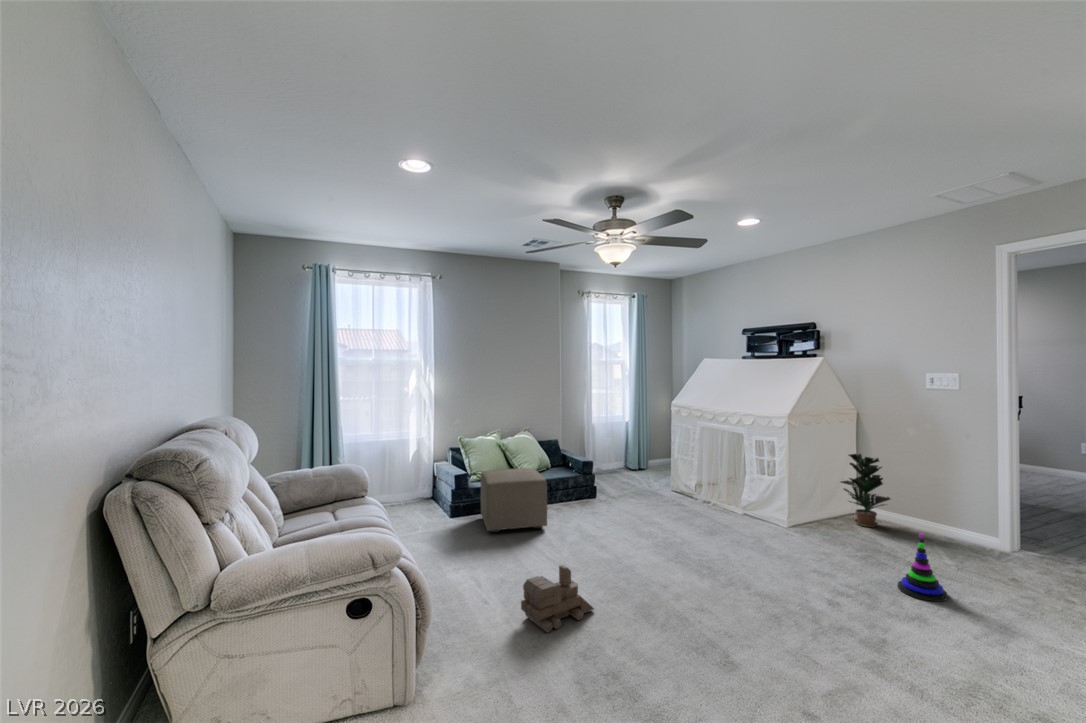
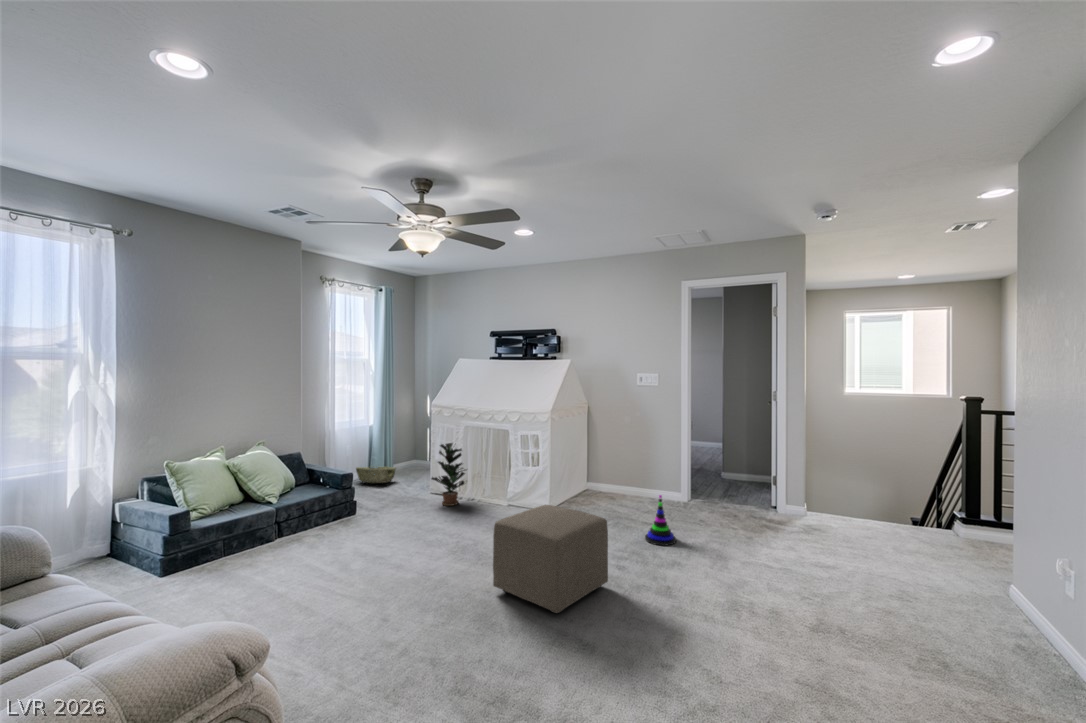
potted plant: present [841,454,890,527] -> present [431,443,465,506]
woven basket: none [610,458,646,476] -> present [356,467,396,483]
ottoman: present [481,468,547,533] -> present [493,505,608,613]
toy train: present [521,565,594,633] -> none [350,595,429,680]

